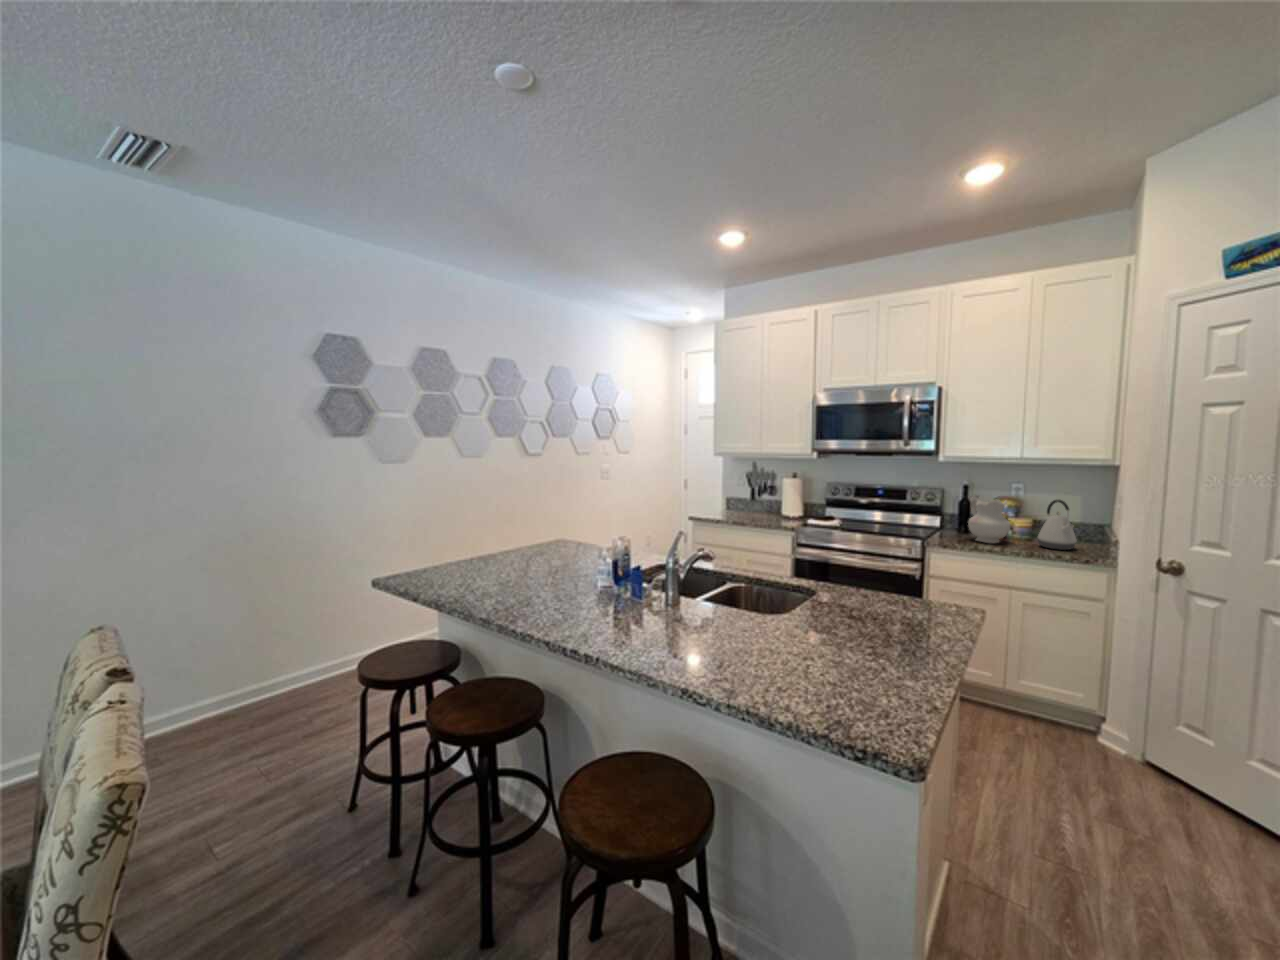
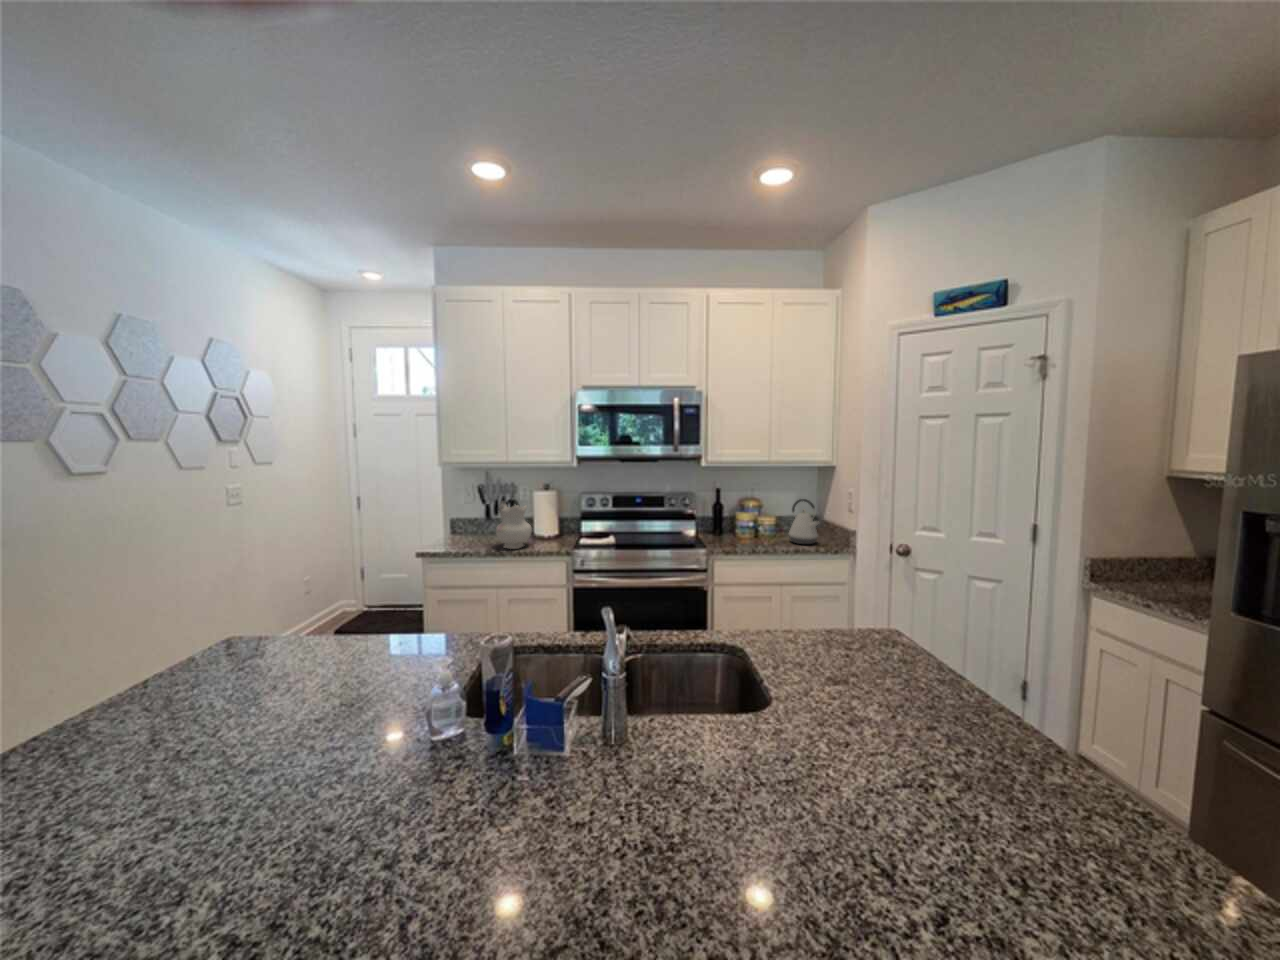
ceramic pitcher: present [968,495,1010,543] -> present [496,501,532,549]

